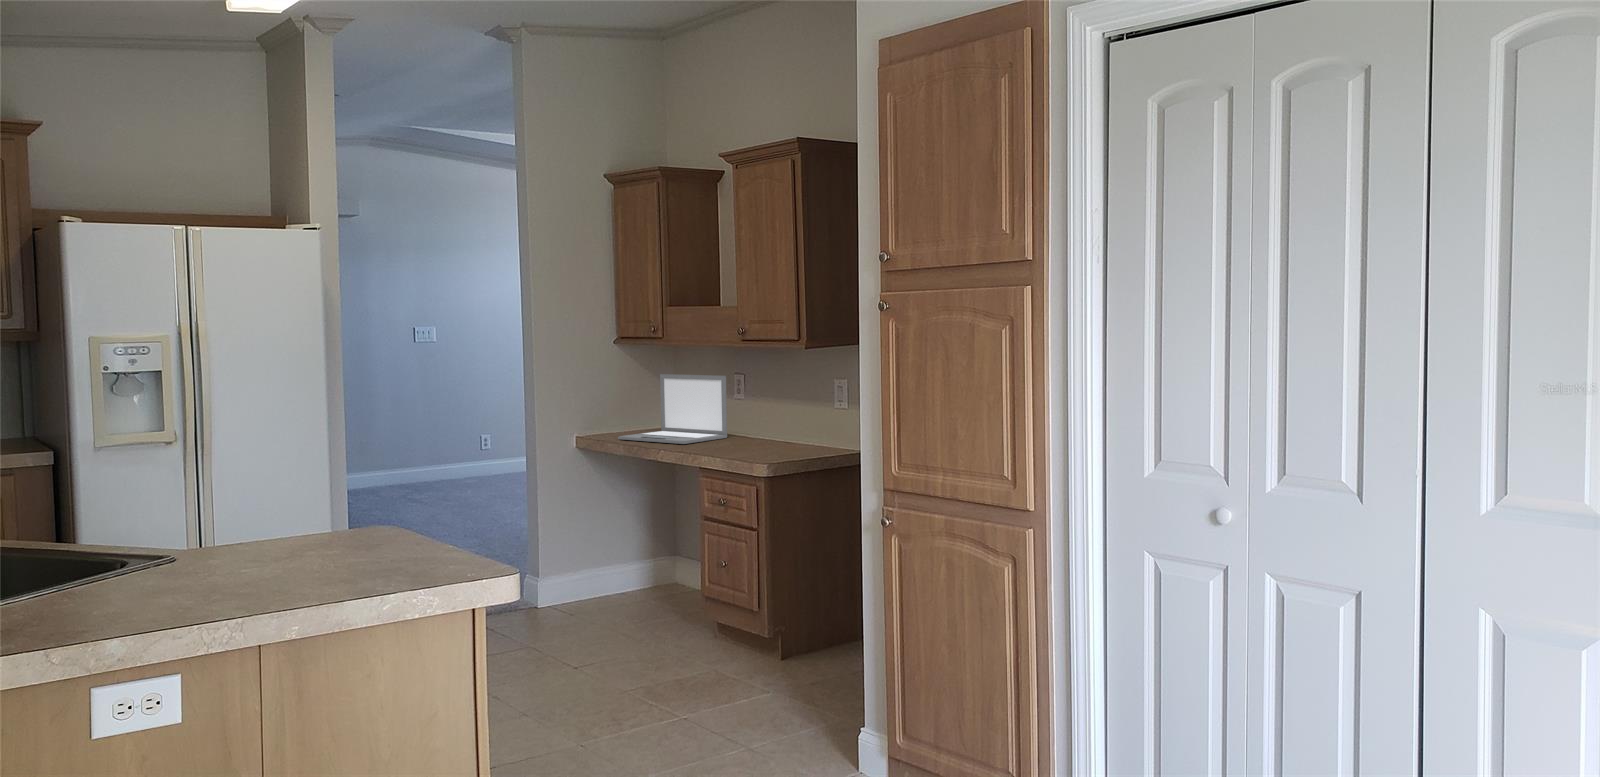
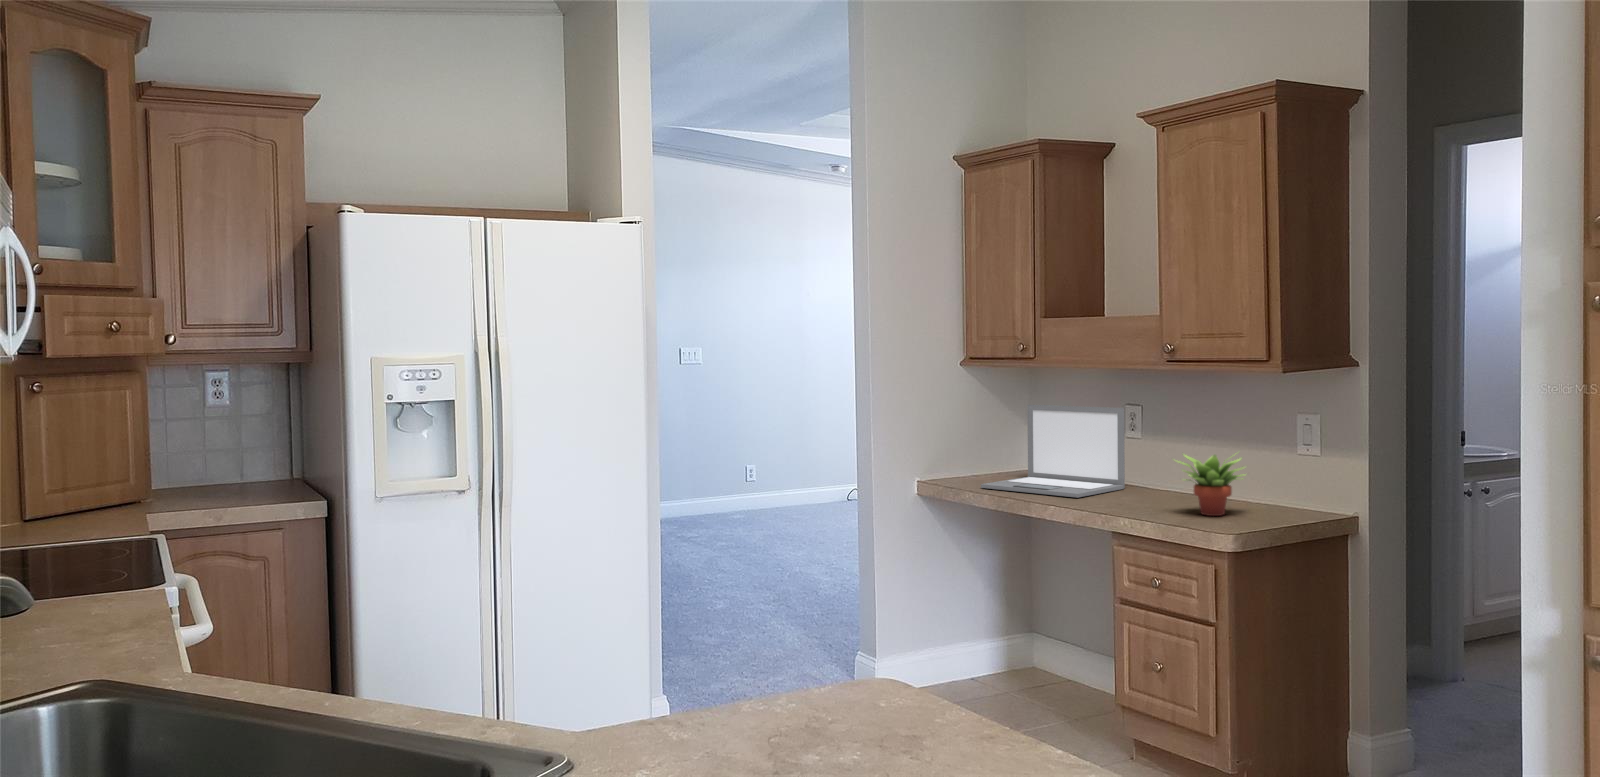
succulent plant: none [739,404,794,453] -> present [1177,454,1244,516]

